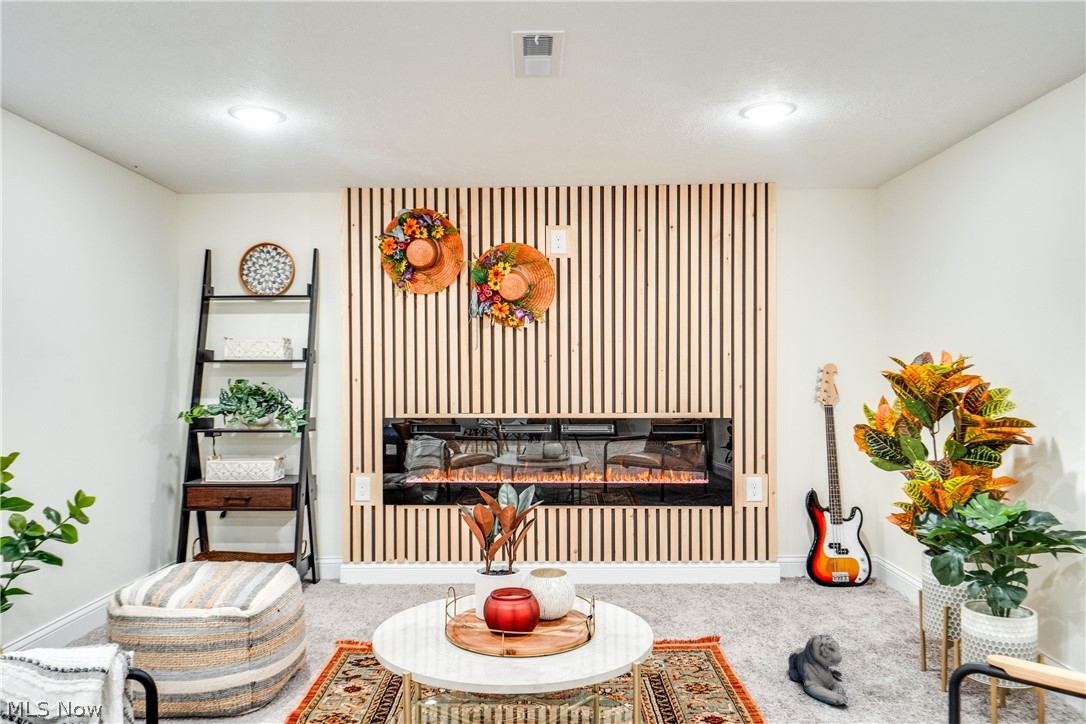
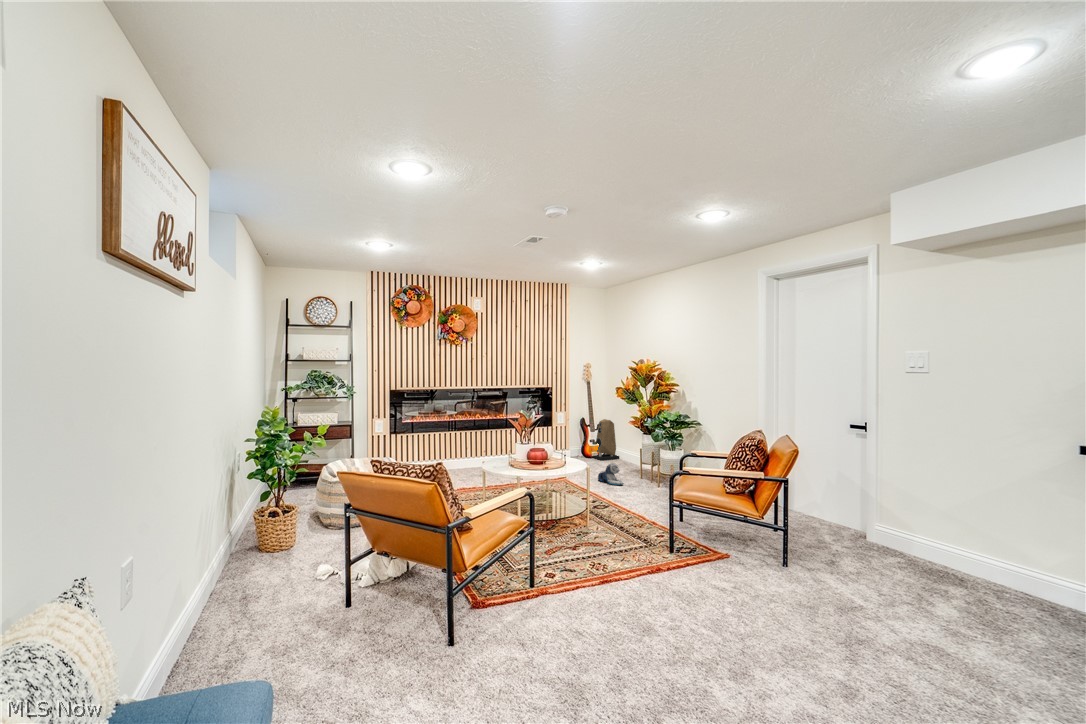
speaker: none [837,497,904,599] -> present [594,419,619,461]

